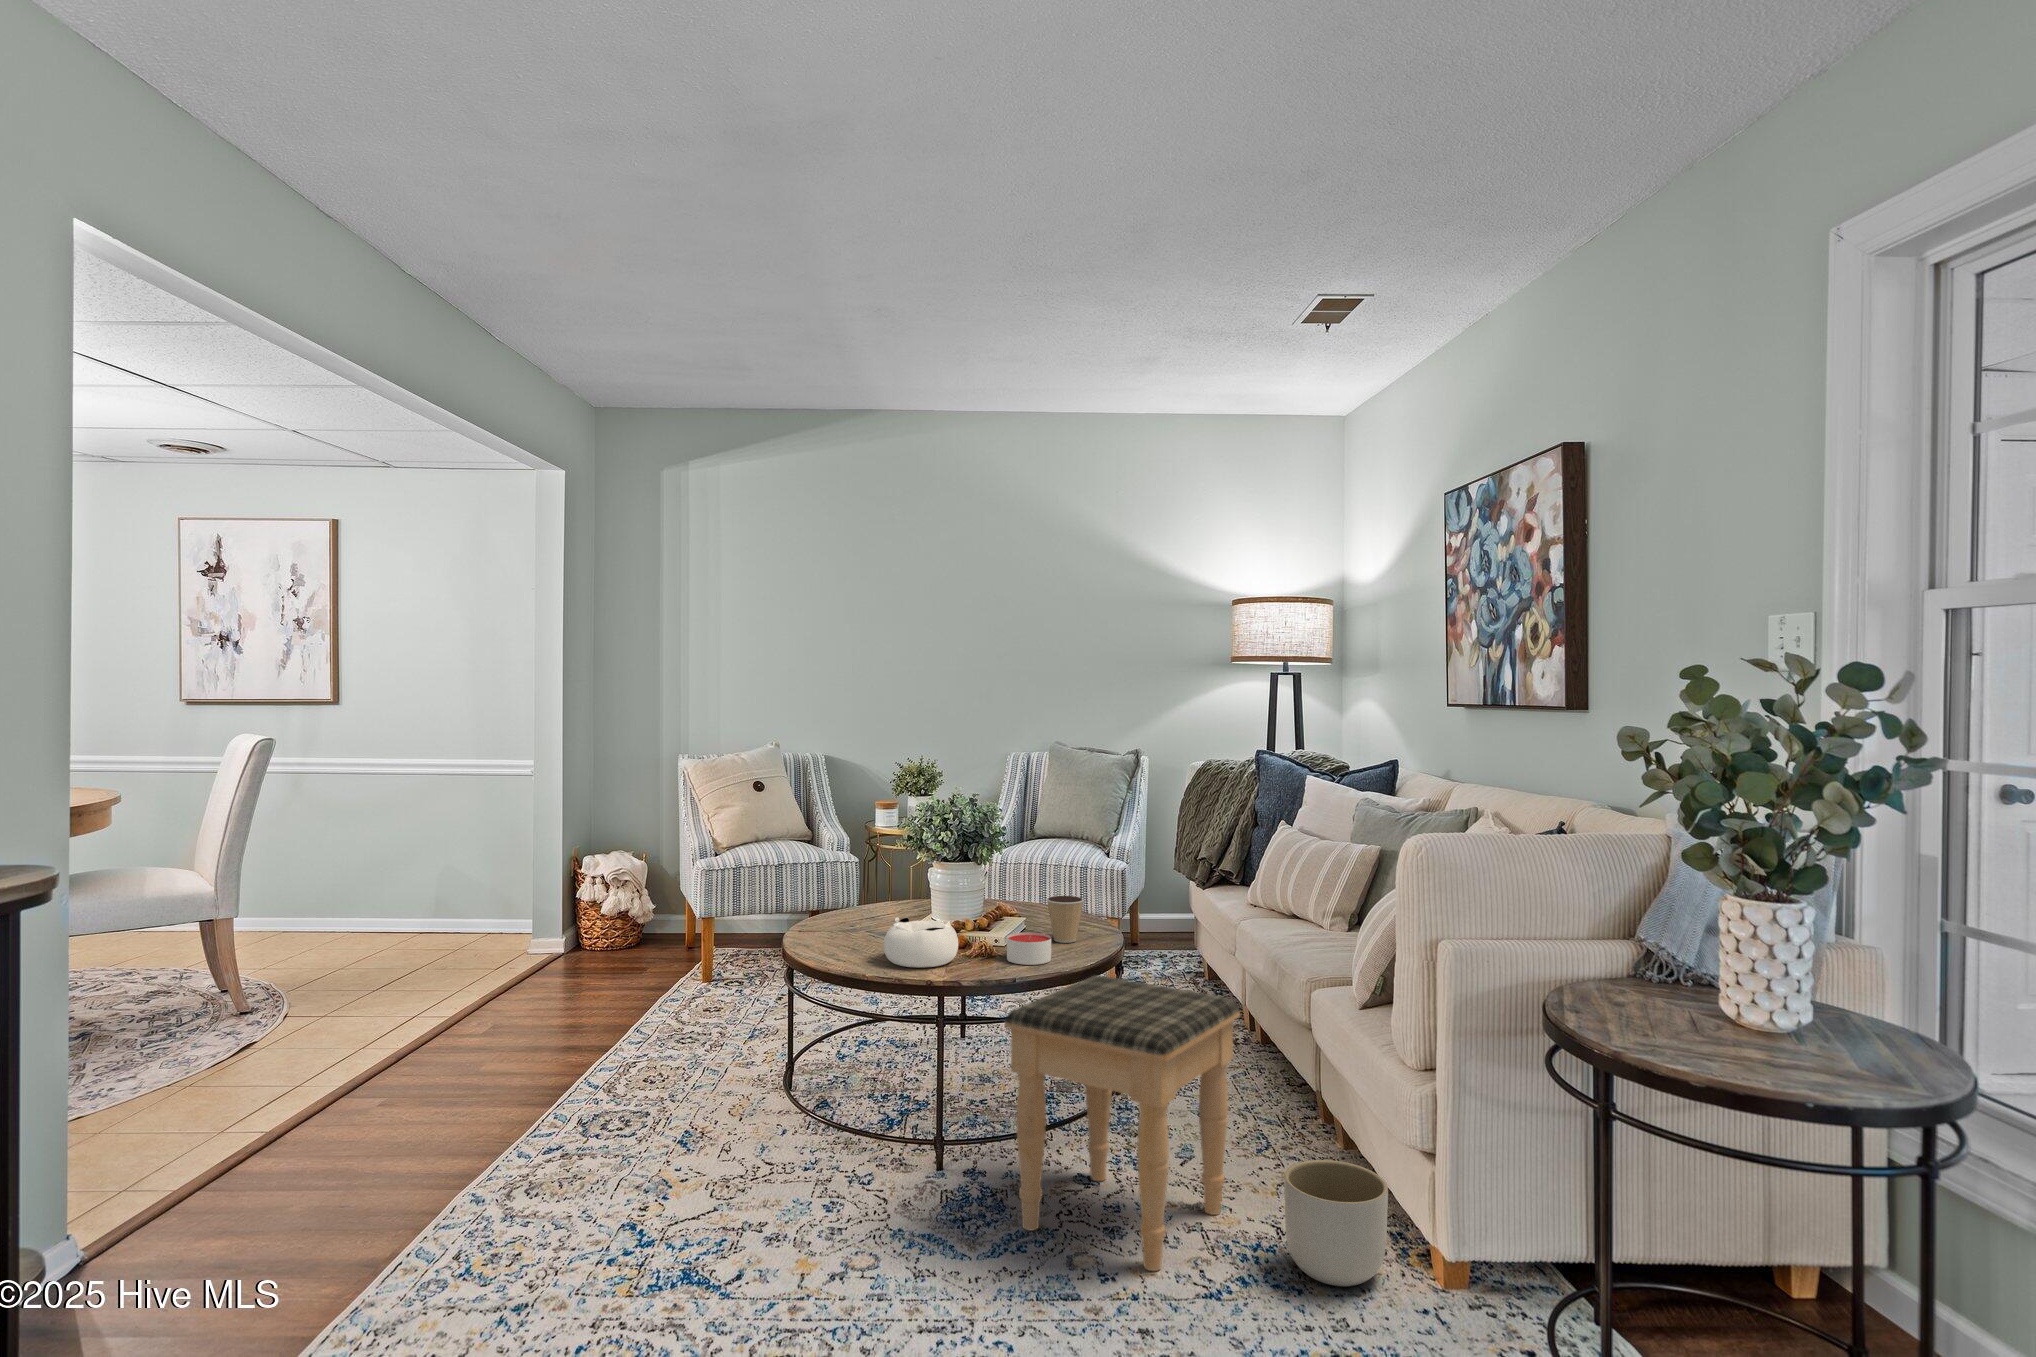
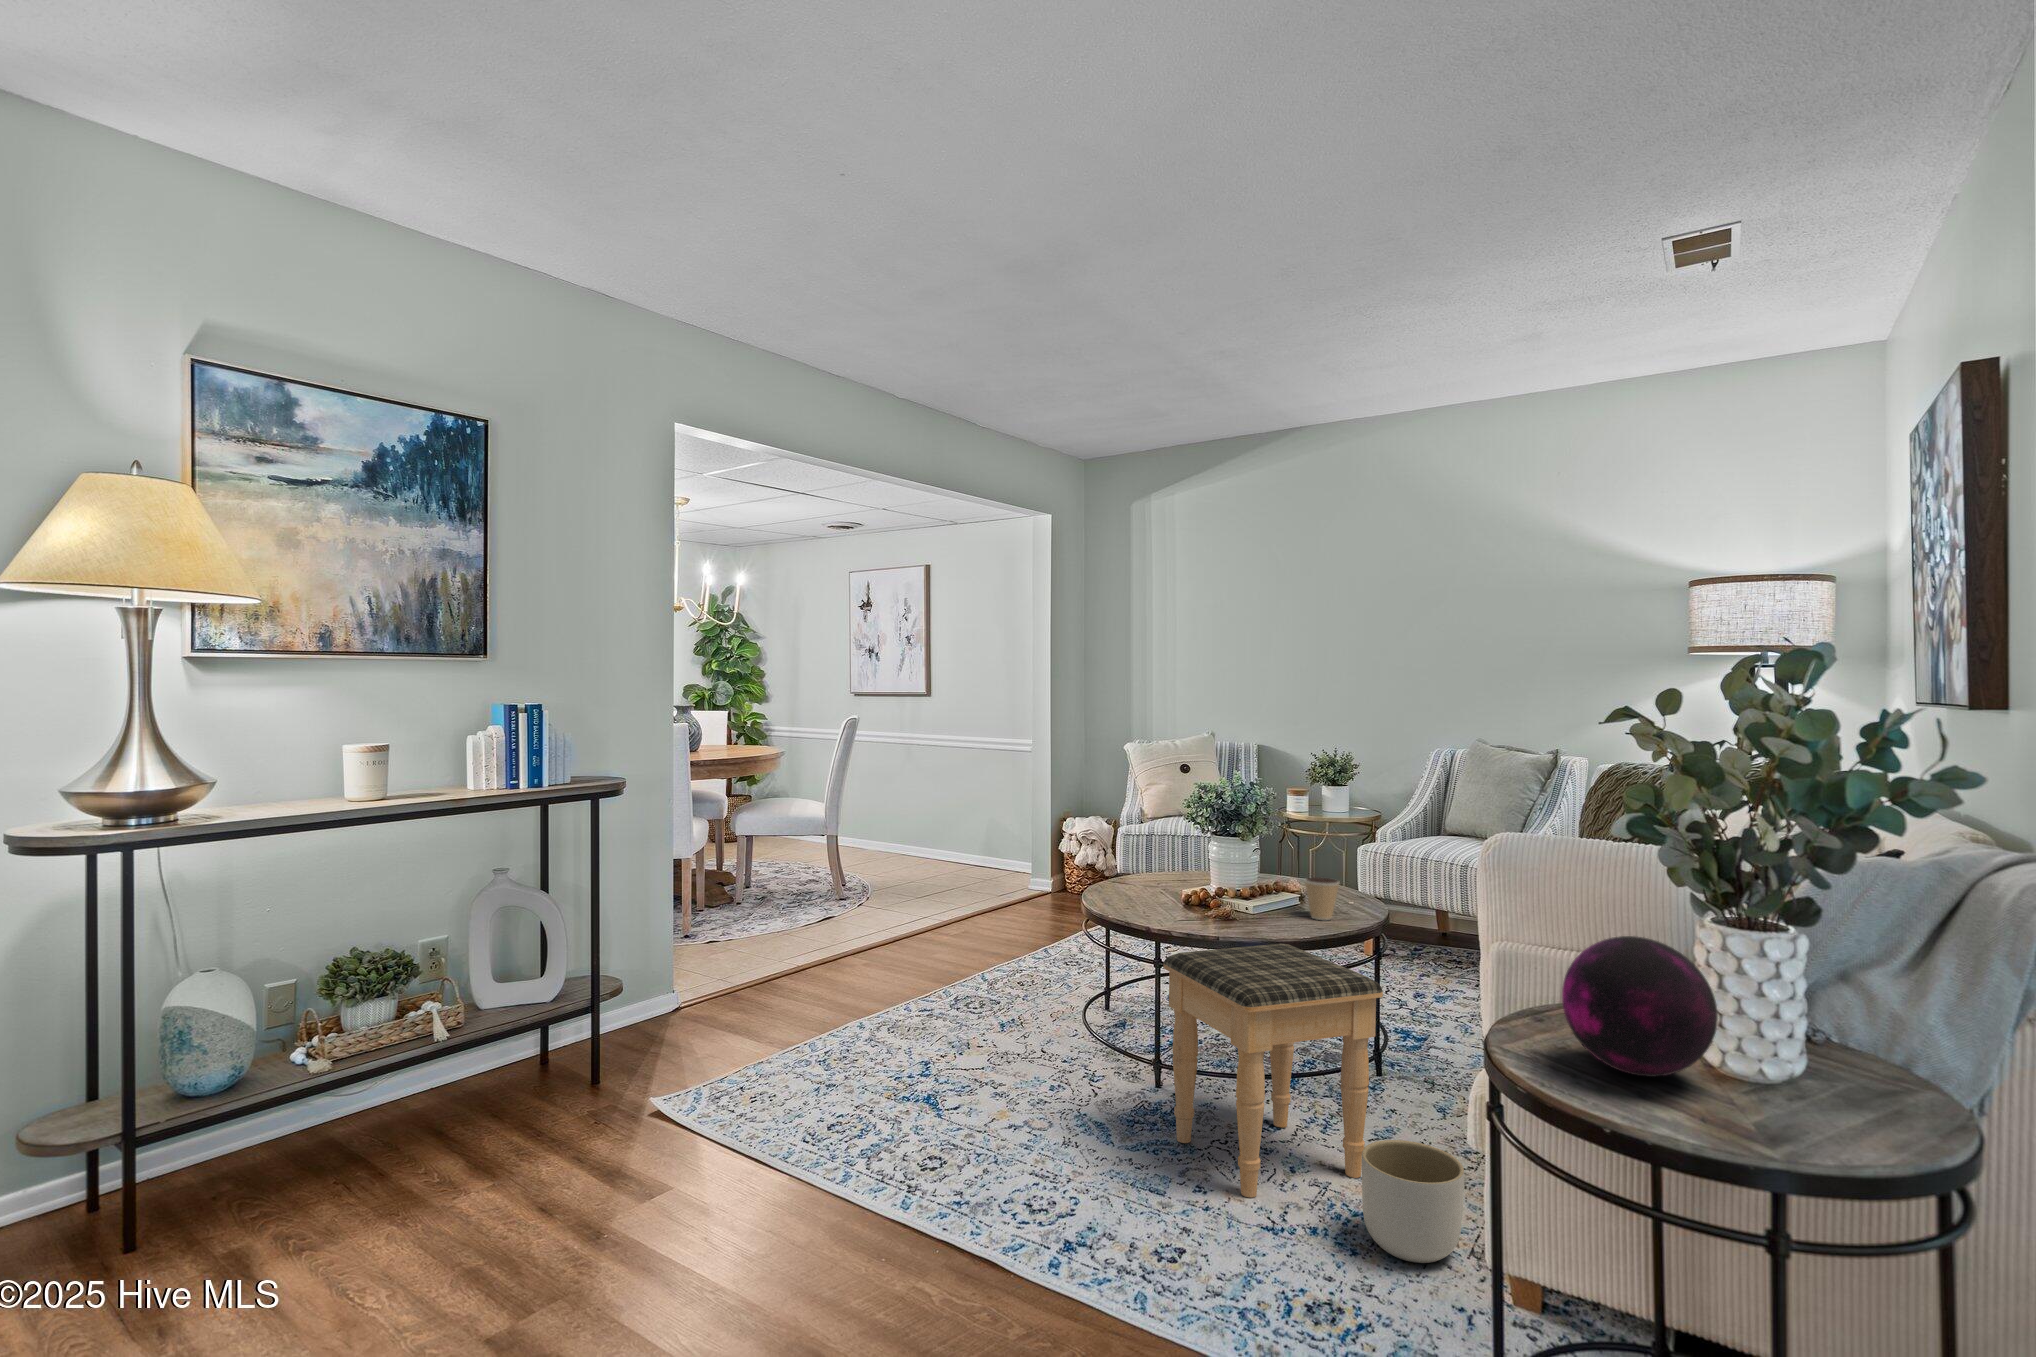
decorative bowl: present [884,917,958,968] -> none [1140,875,1203,919]
decorative orb: none [1648,919,1795,1048] -> present [1562,936,1718,1077]
candle: present [1007,932,1051,965] -> none [1242,902,1282,931]

